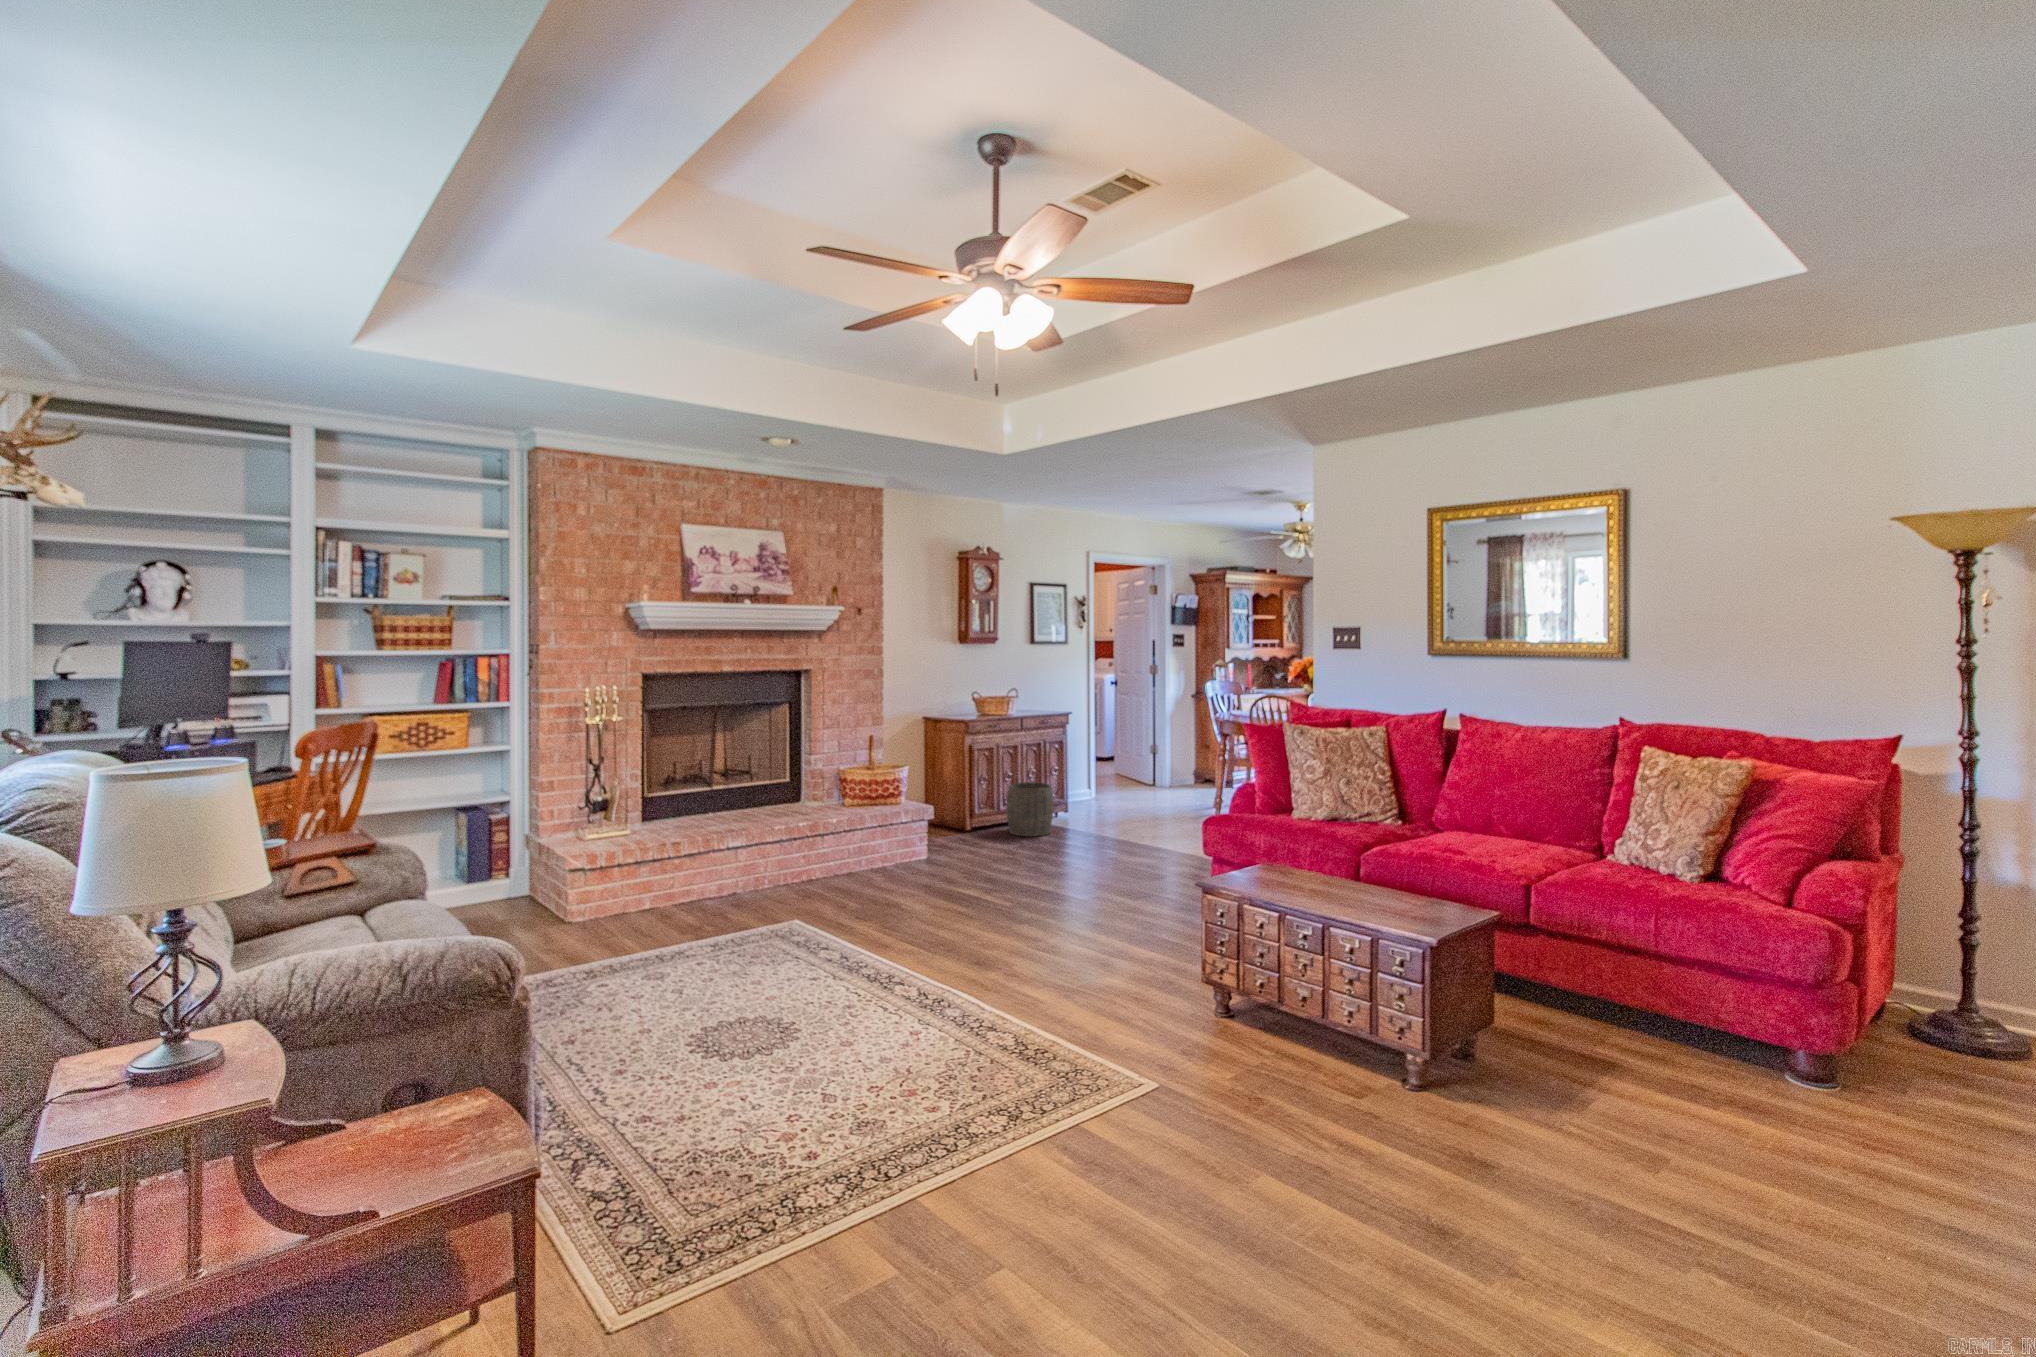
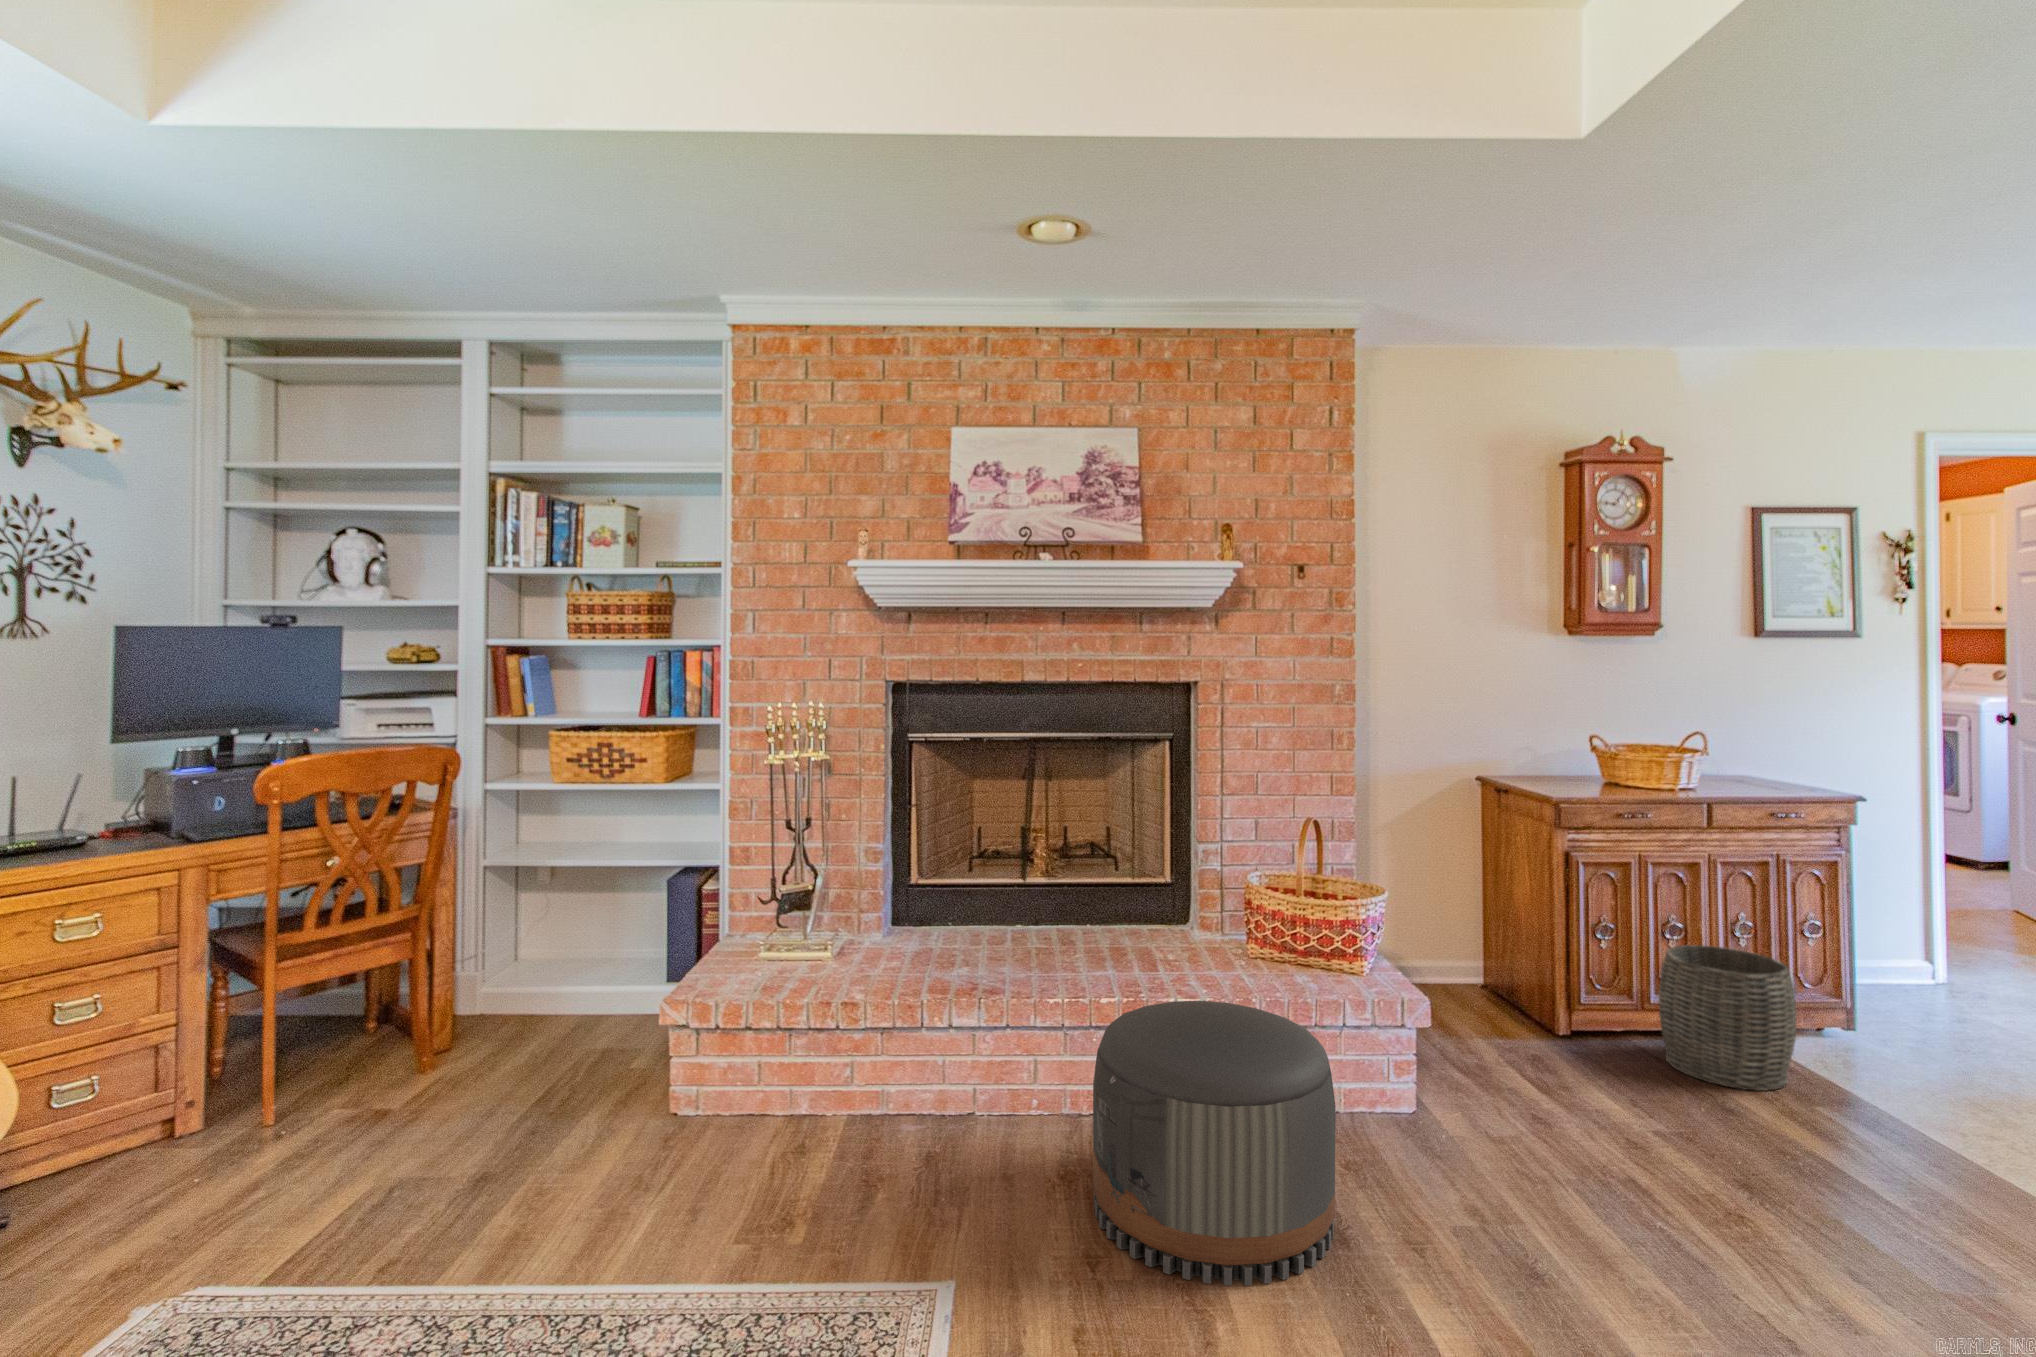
pouf: none [828,815,929,913] -> present [1093,1001,1335,1285]

